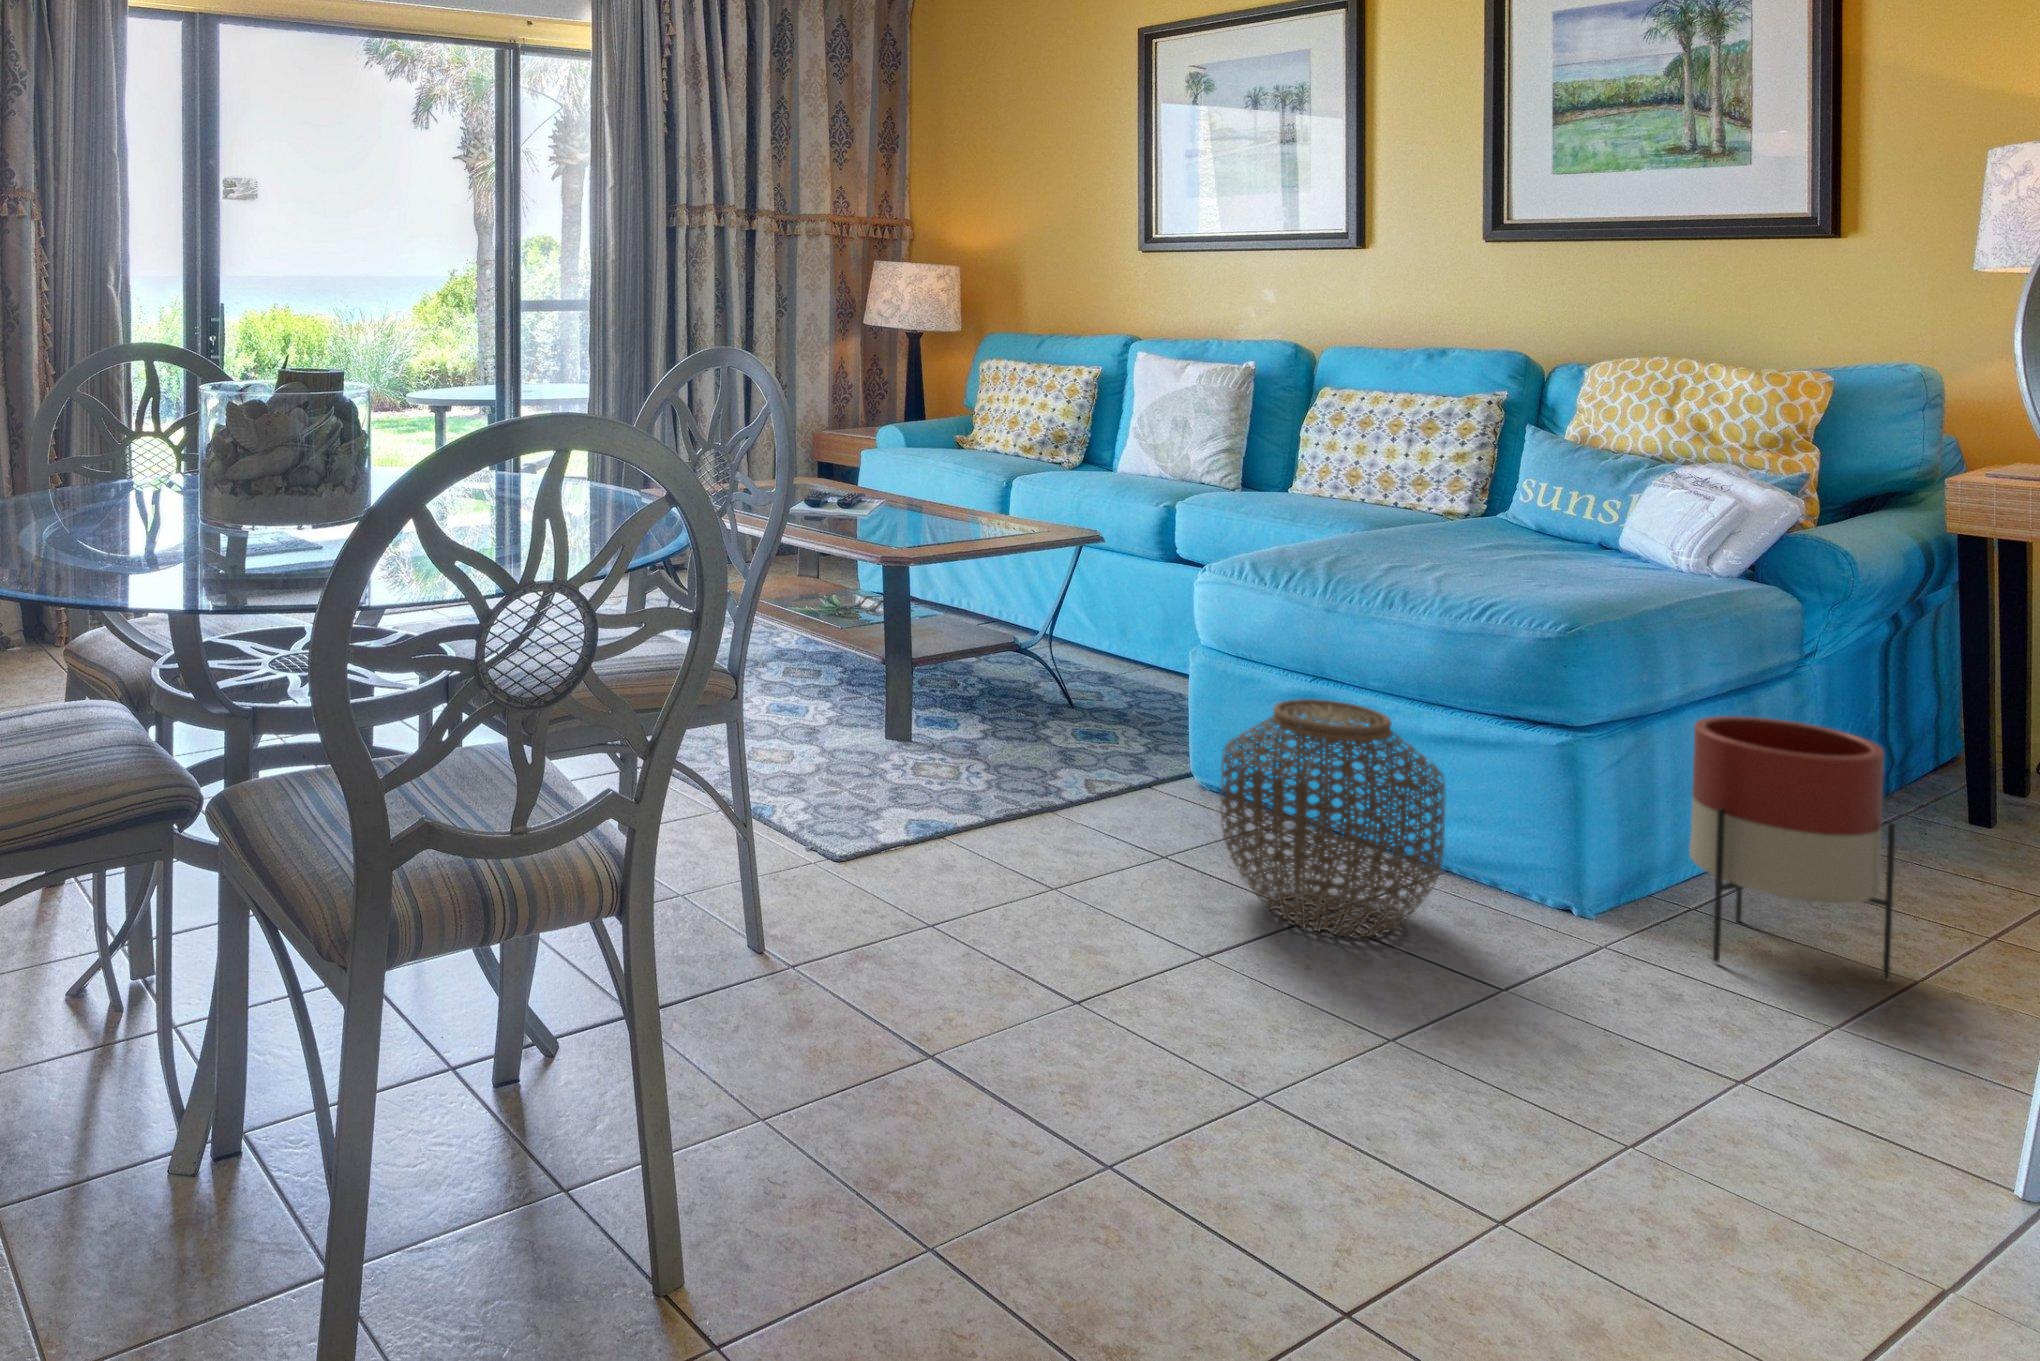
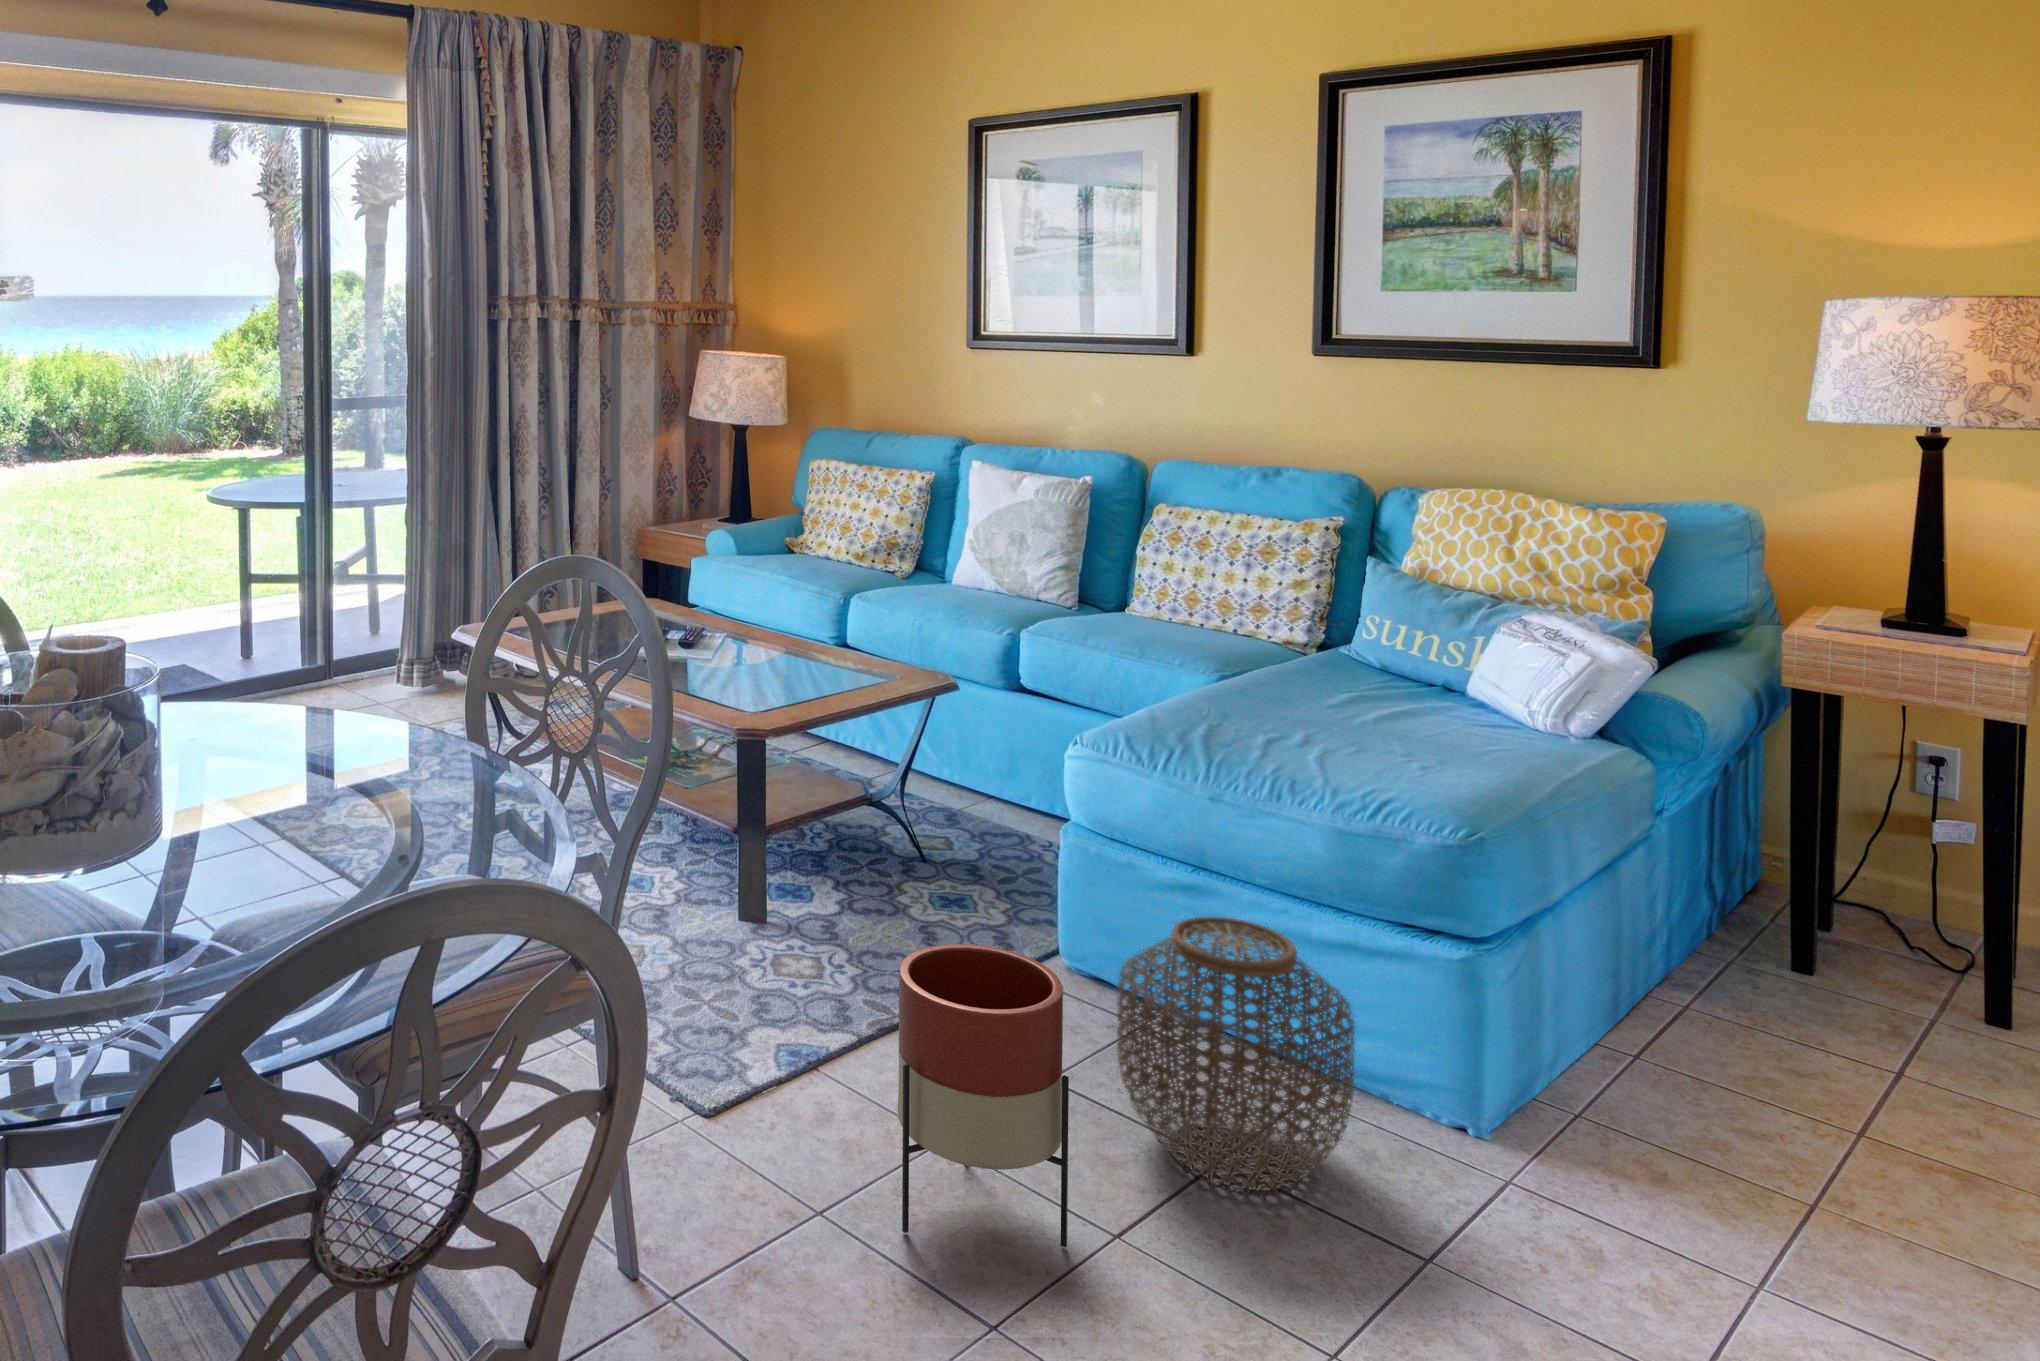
planter: present [1690,716,1896,981] -> present [898,944,1069,1247]

